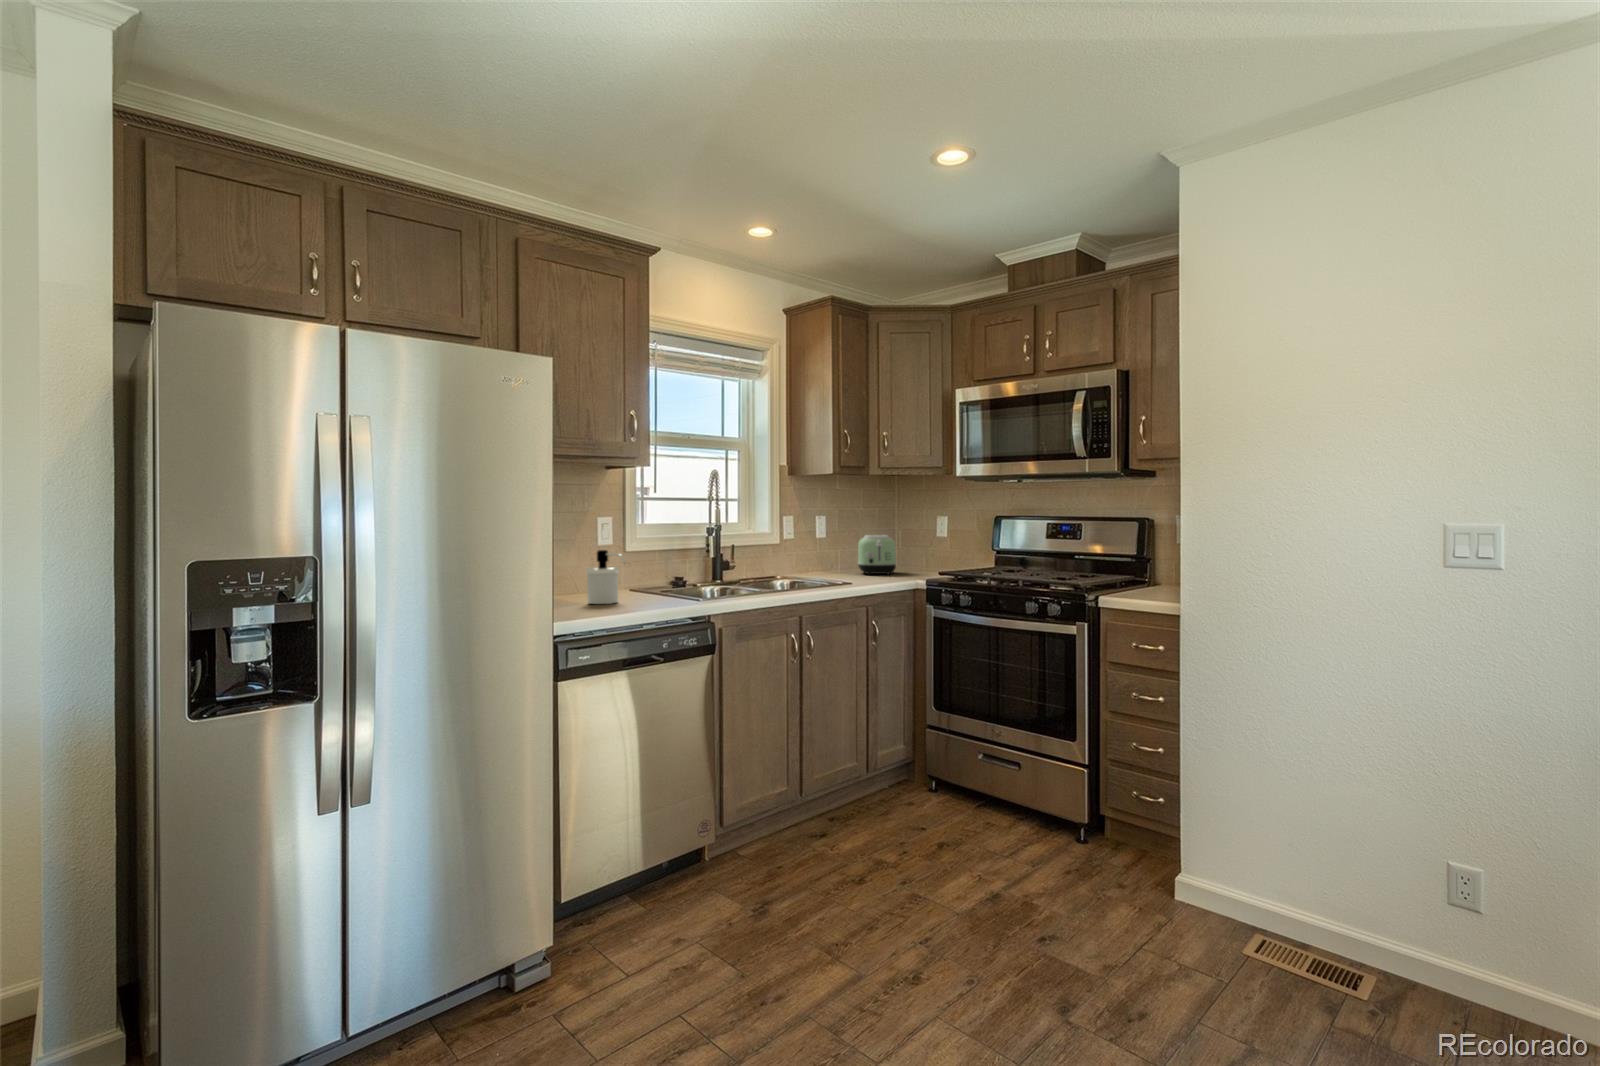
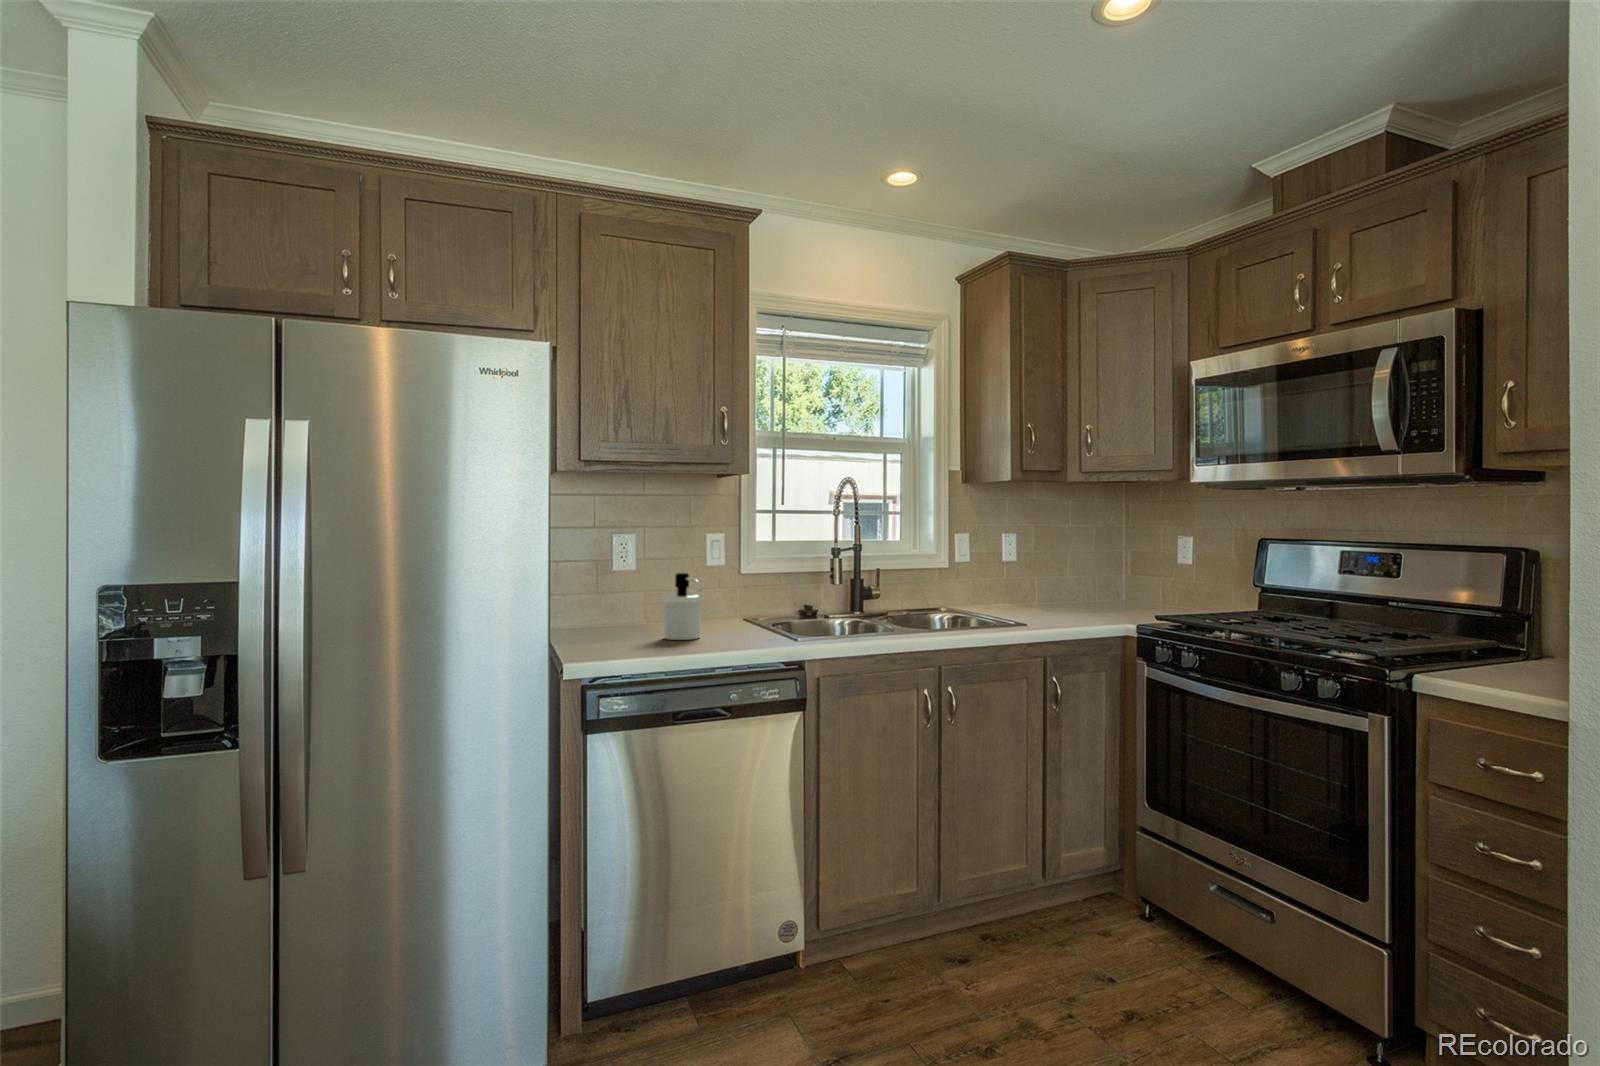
toaster: present [858,535,896,575] -> none [1053,560,1105,613]

